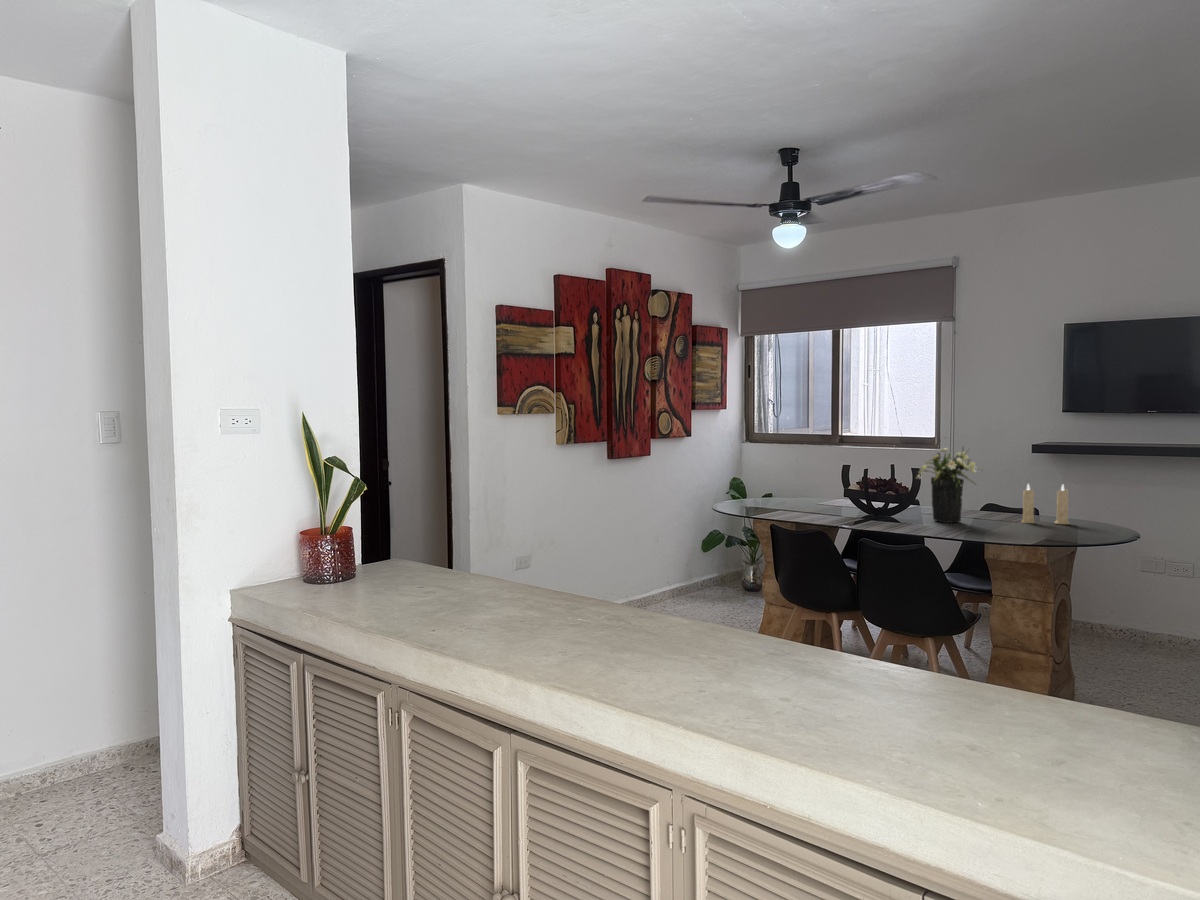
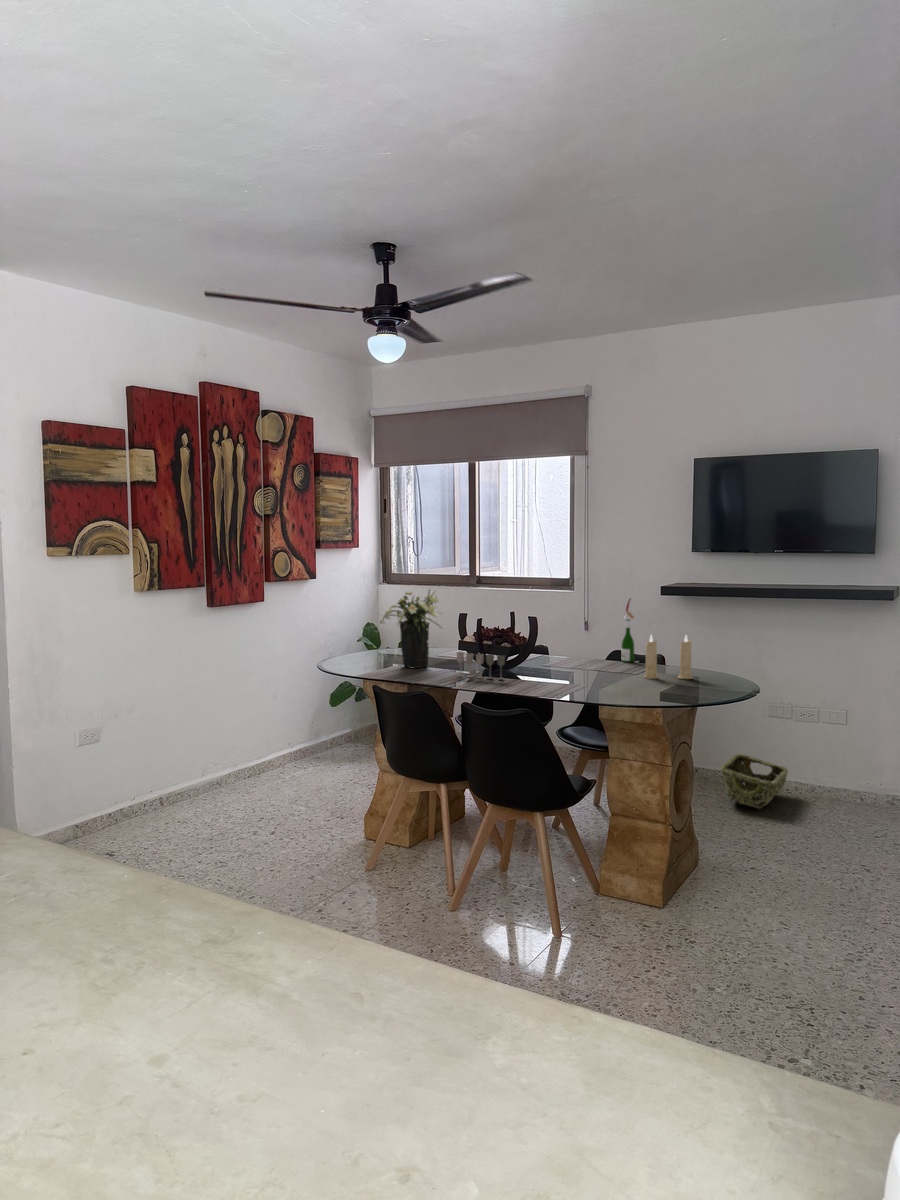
flower arrangement: present [916,447,982,523] -> present [380,590,441,668]
wine bottle: none [995,453,1012,512] -> present [621,599,638,662]
wine glass: none [845,497,891,521] -> present [456,652,505,680]
woven basket: none [1093,607,1165,658] -> present [721,754,788,809]

